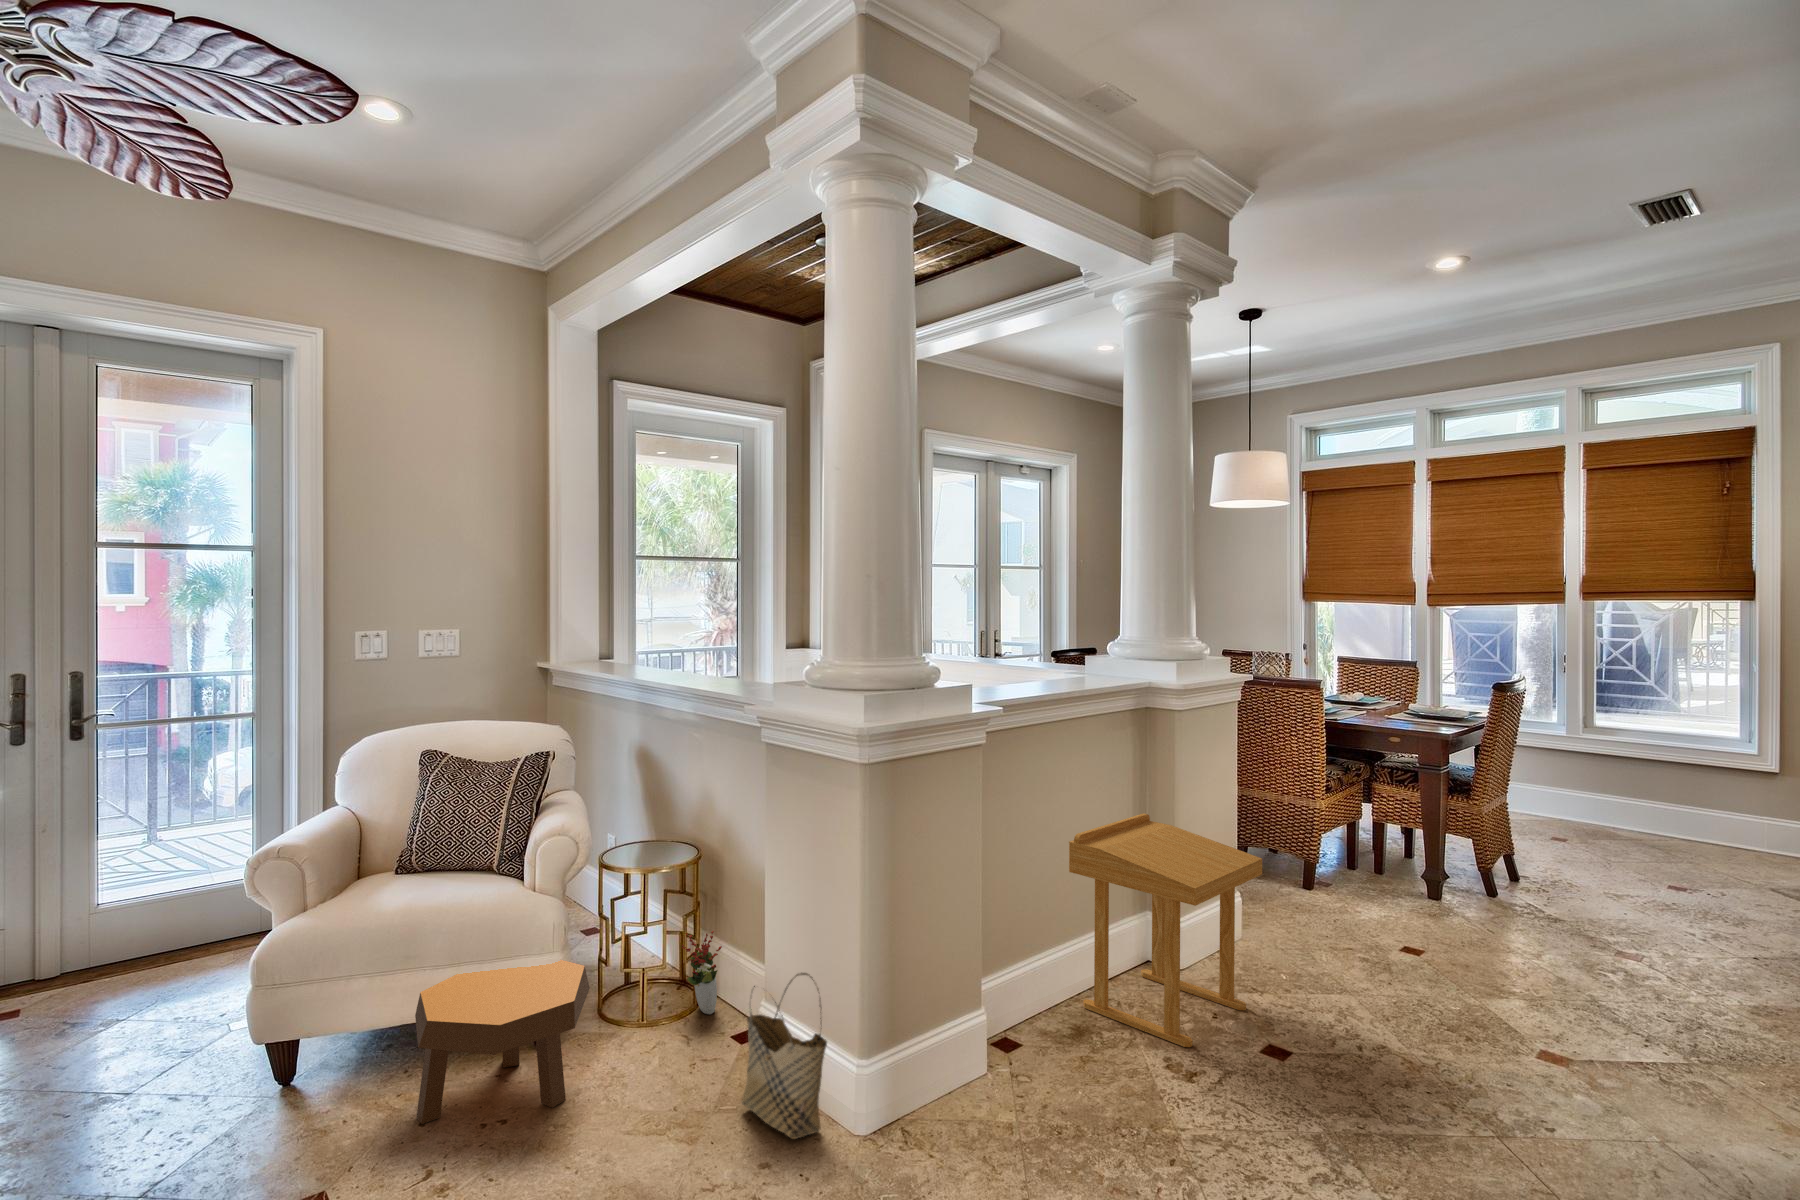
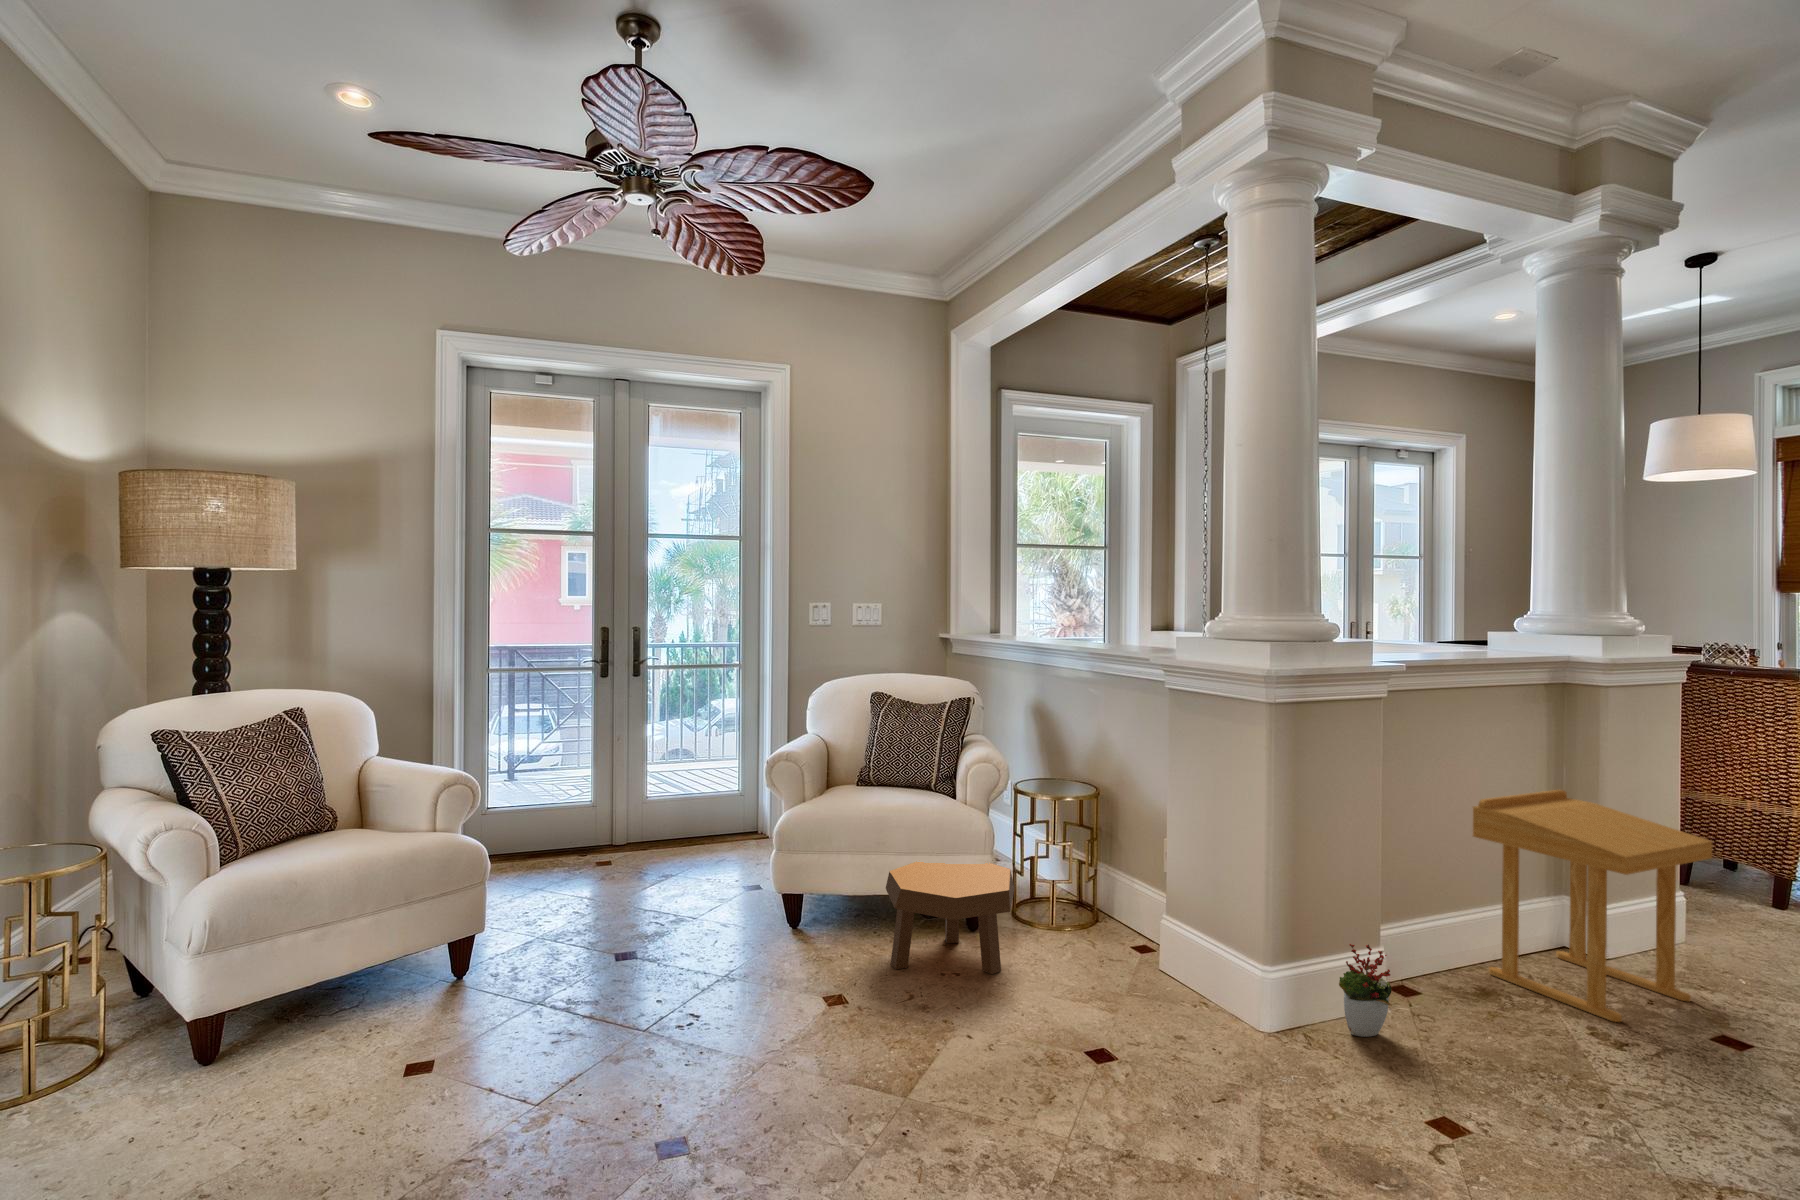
decorative plant: present [682,931,722,1014] -> present [1339,944,1392,1037]
woven basket: present [741,973,827,1139] -> none [1151,888,1233,1026]

